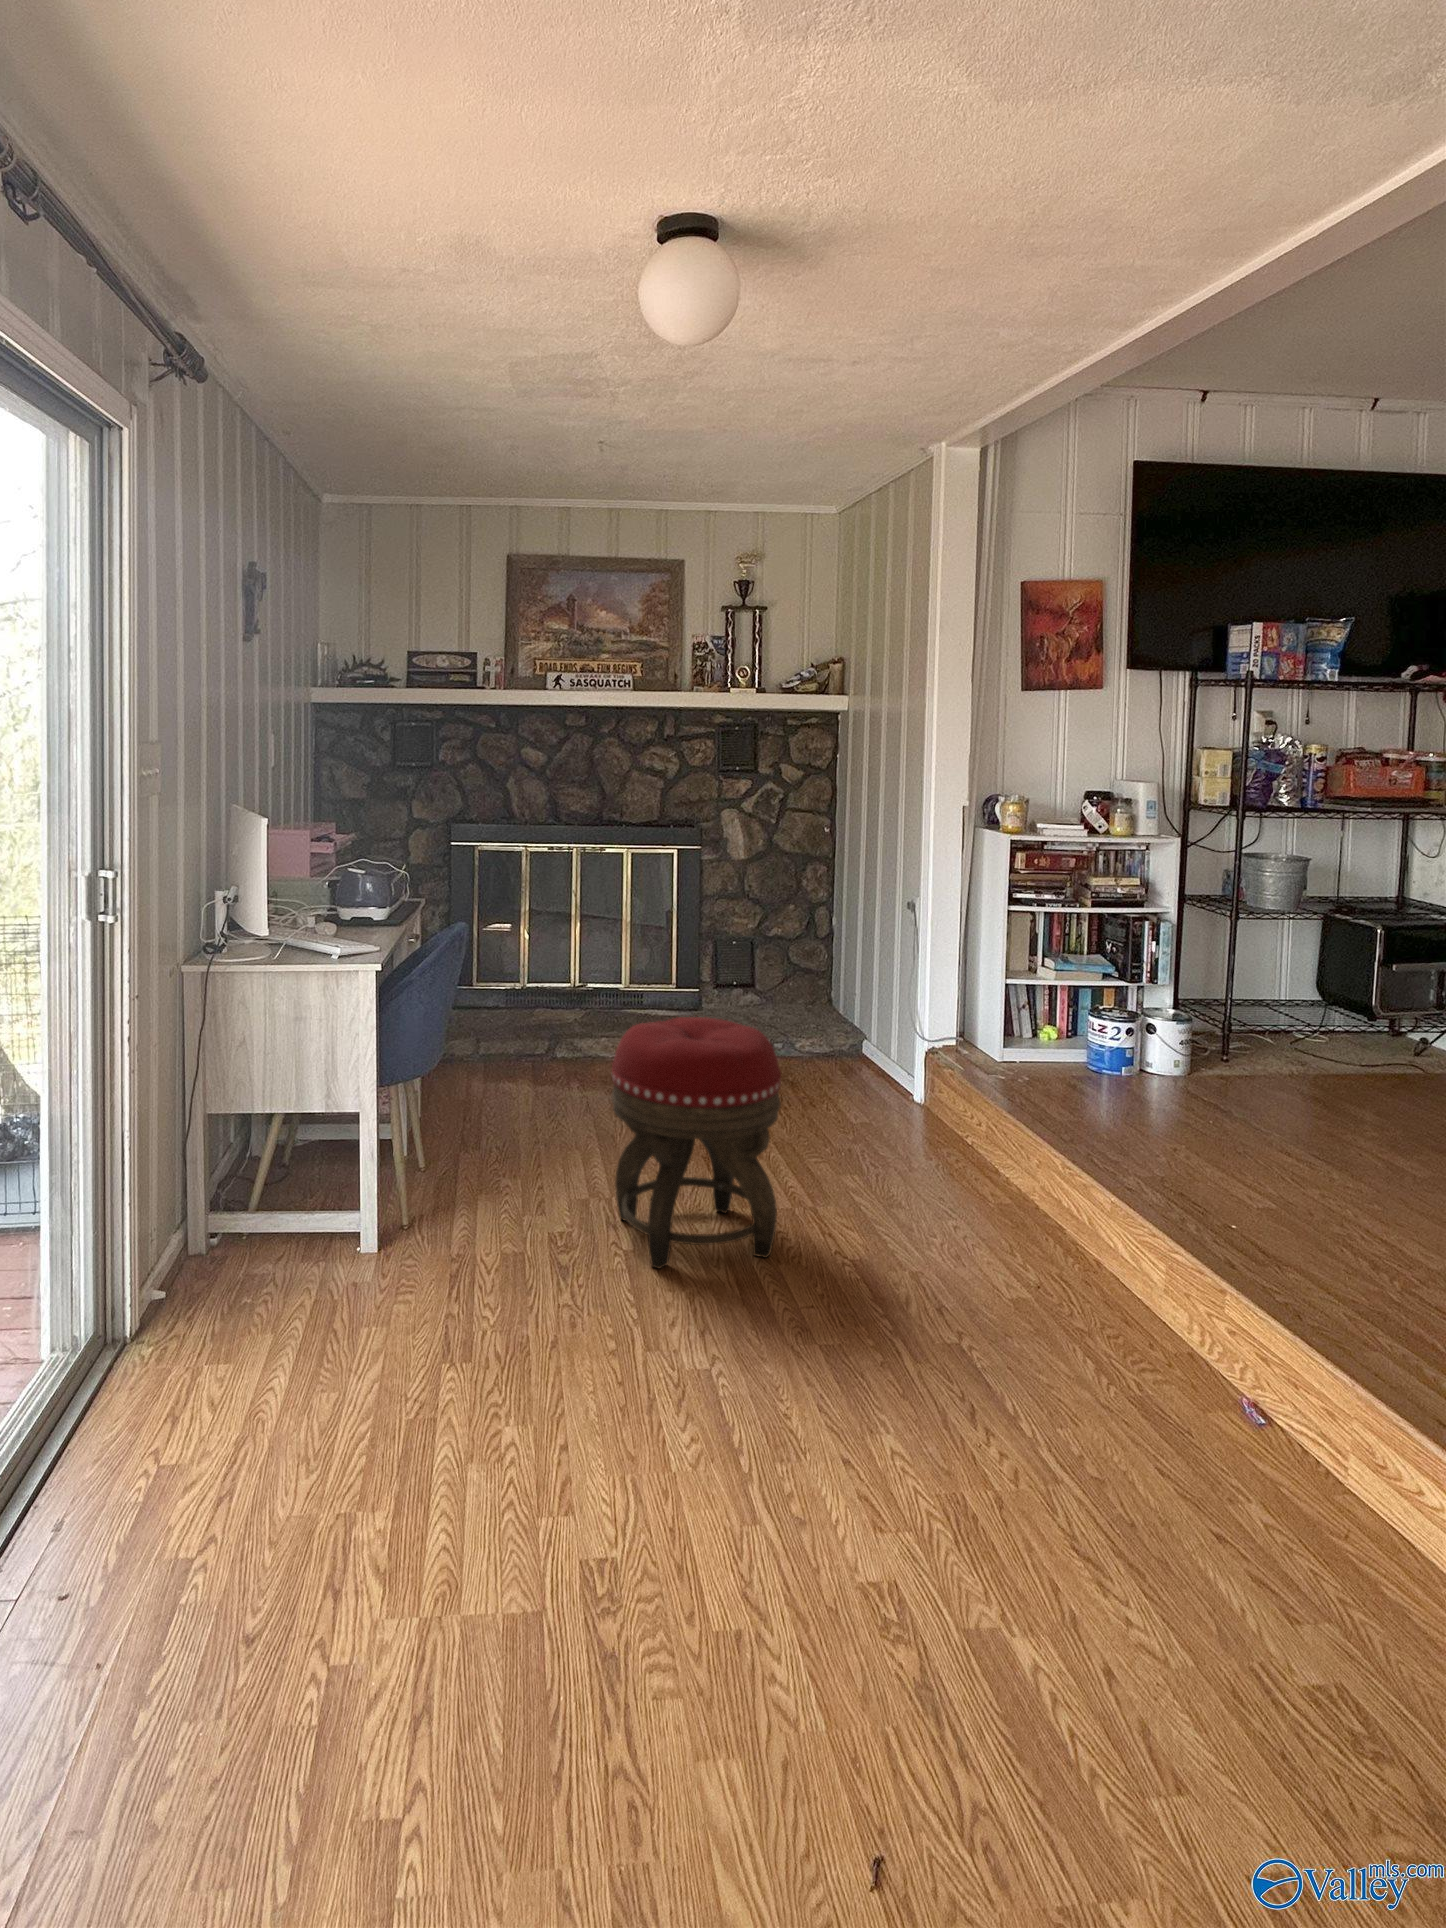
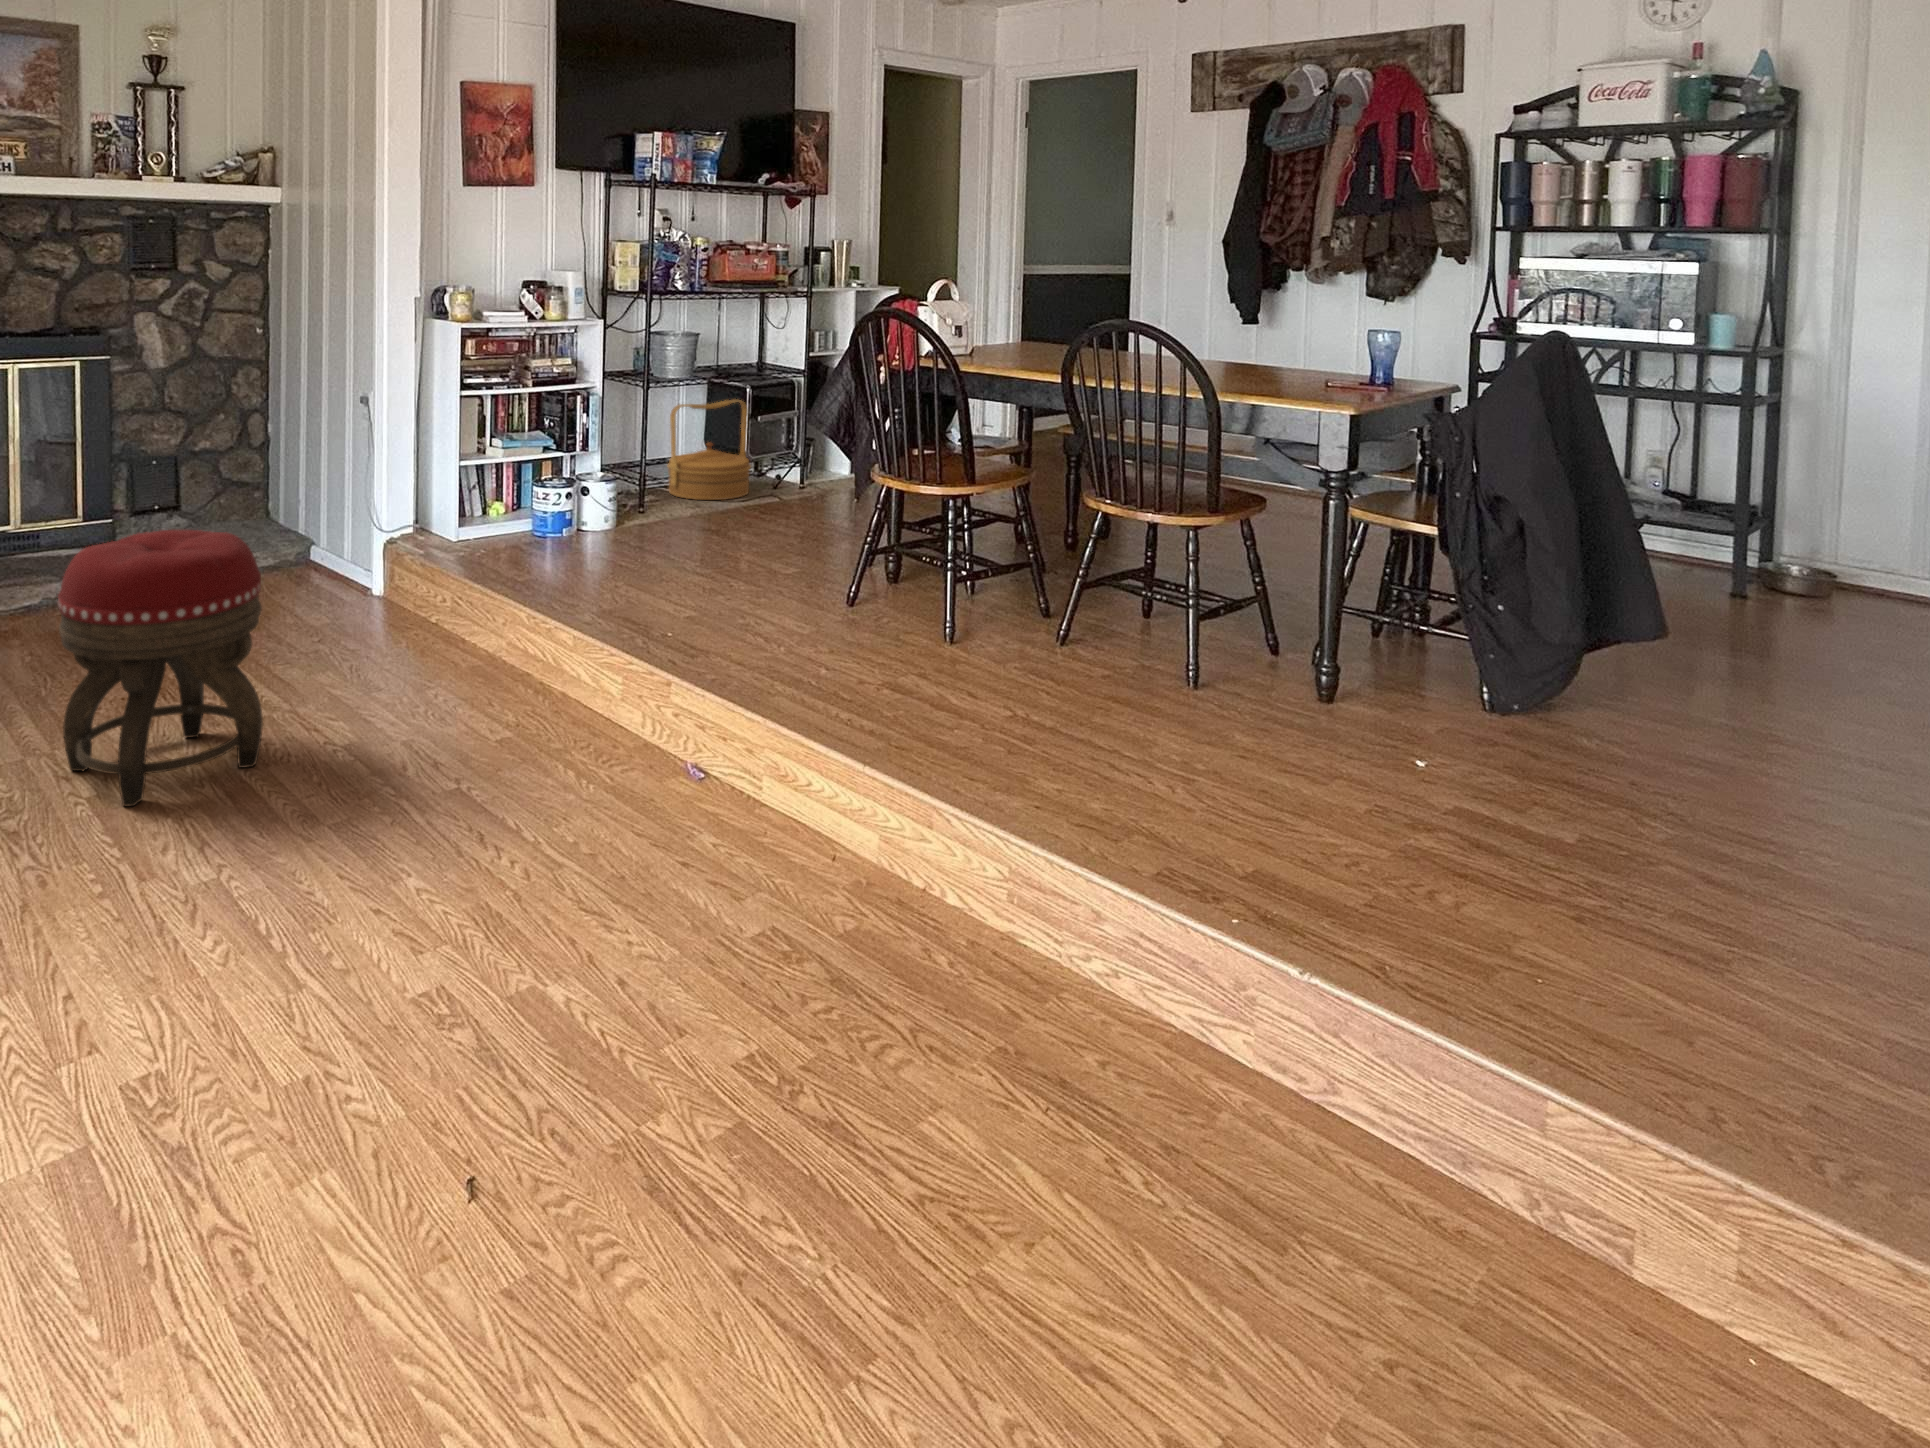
woven basket: none [1260,939,1377,1059] -> present [667,399,751,500]

